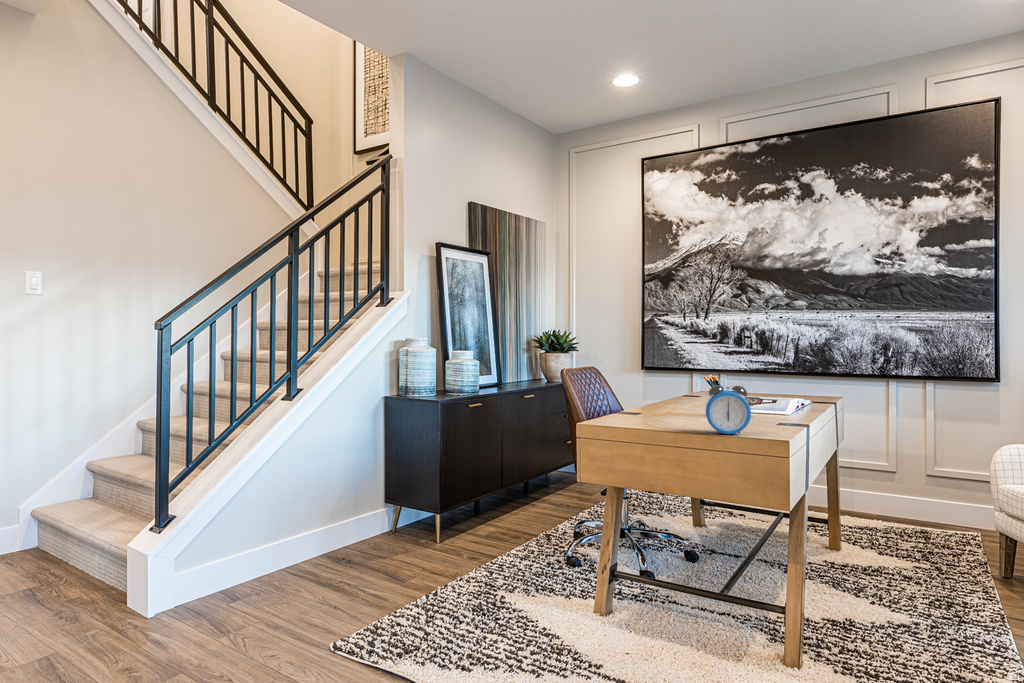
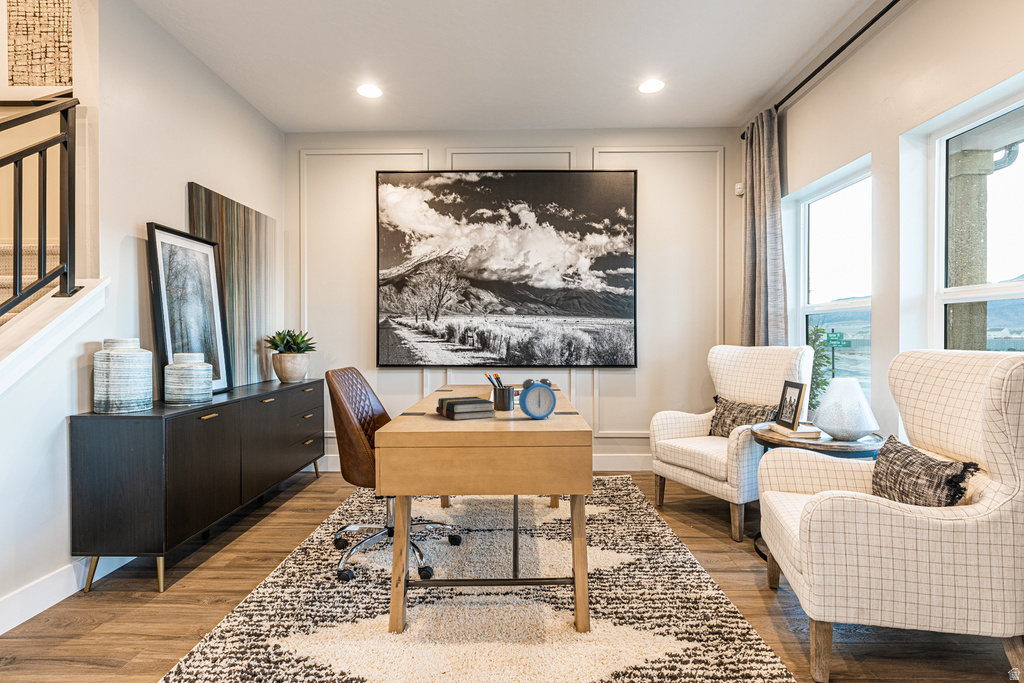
hardback book: none [628,403,684,428] -> present [436,397,496,420]

